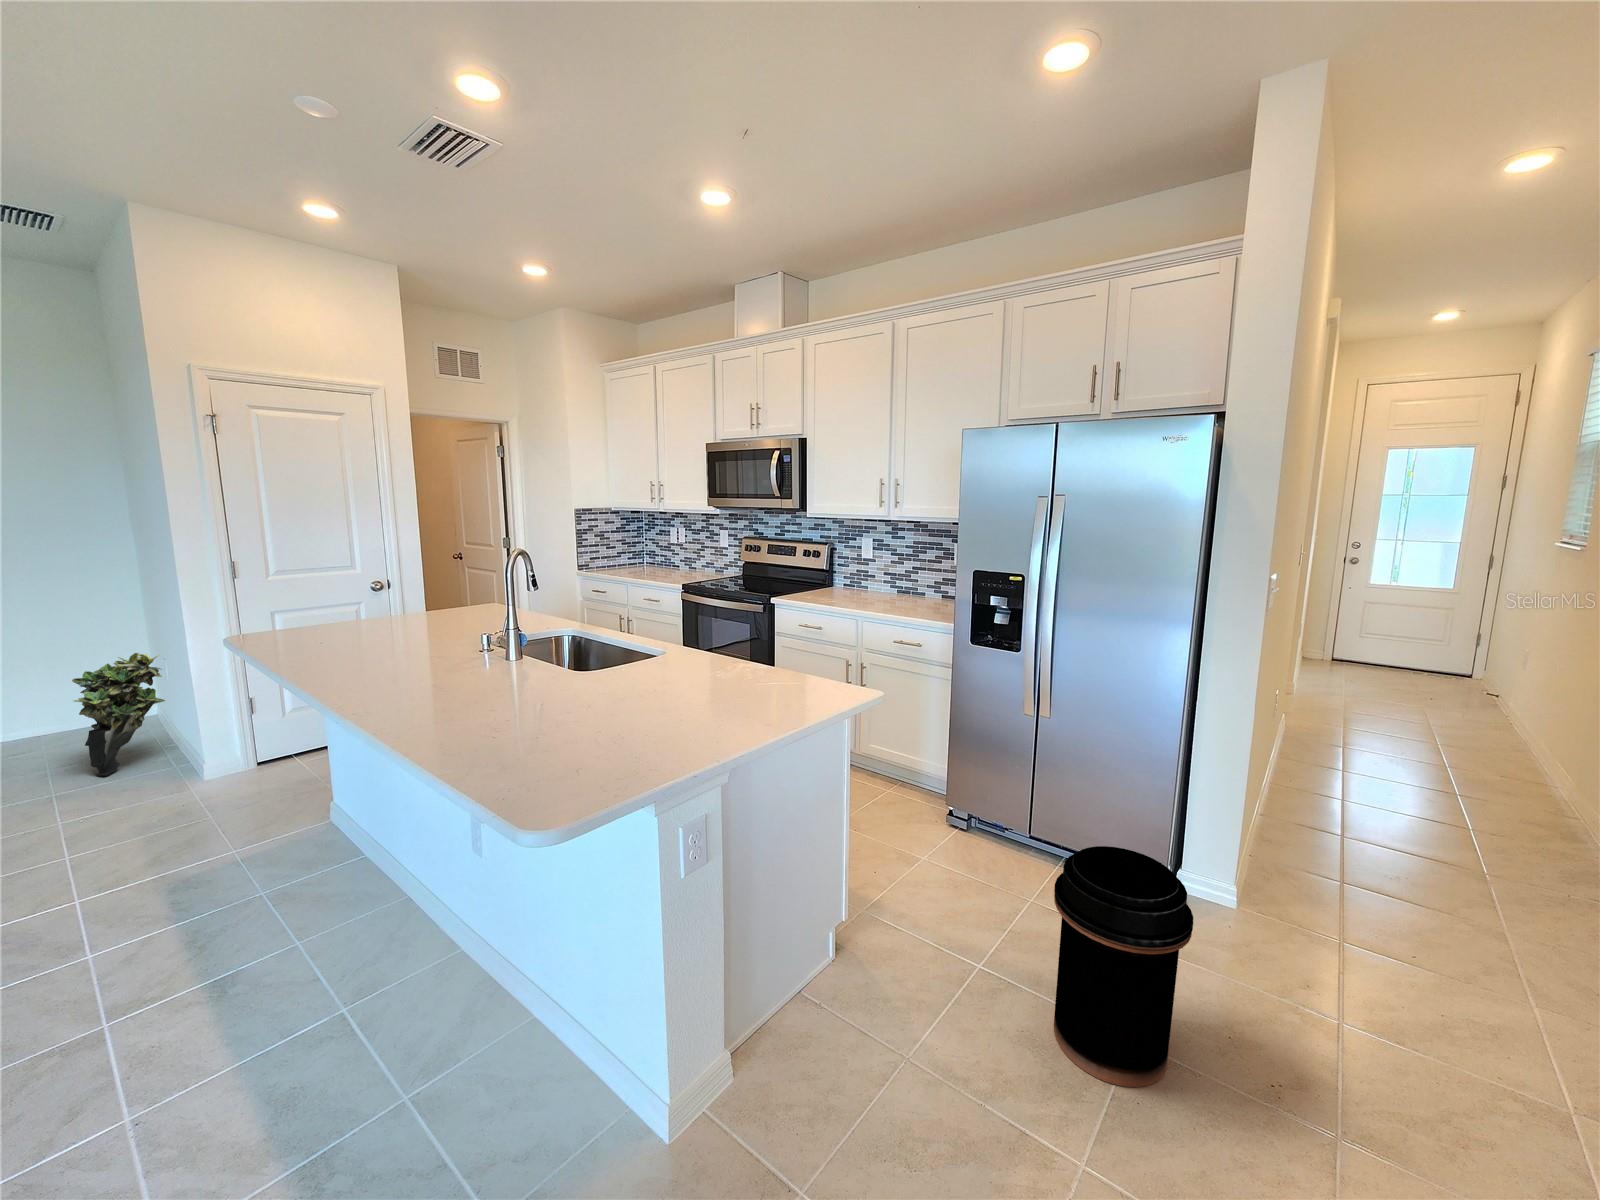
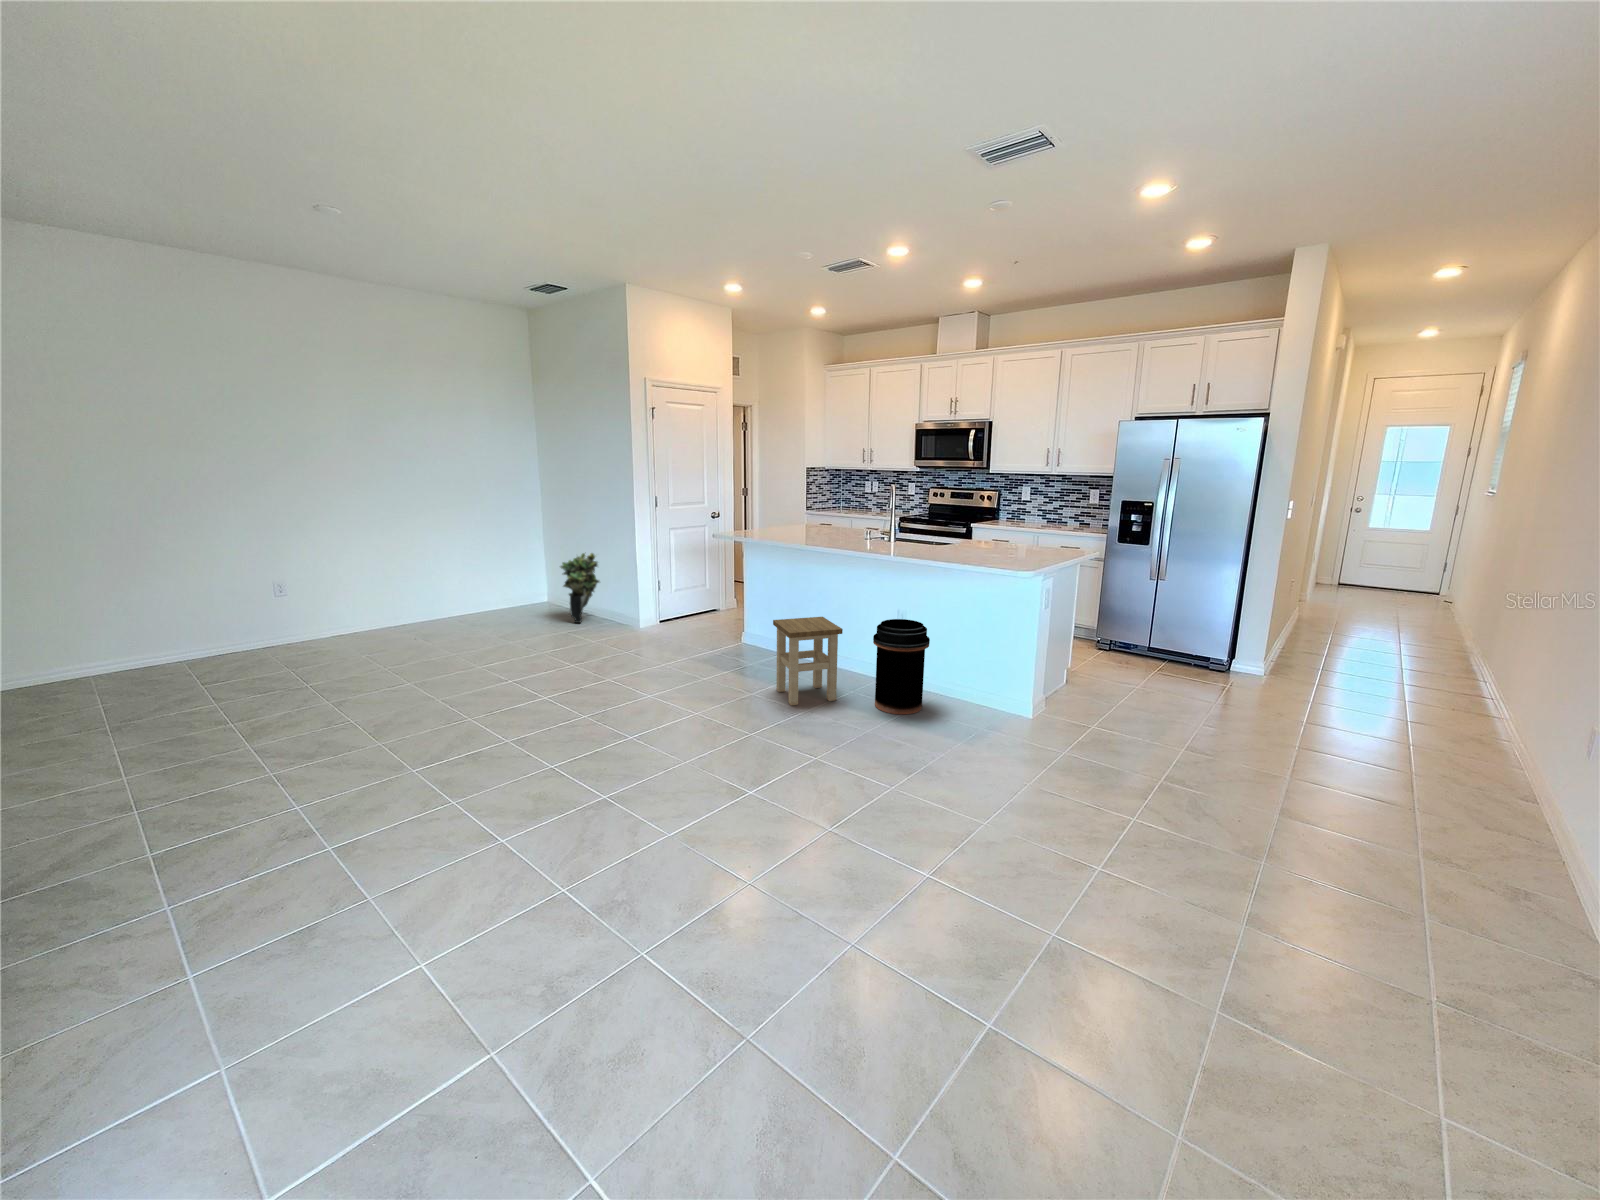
stool: none [106,836,321,1089] -> present [773,617,843,705]
trash can: present [1054,846,1193,1087] -> present [873,619,930,714]

